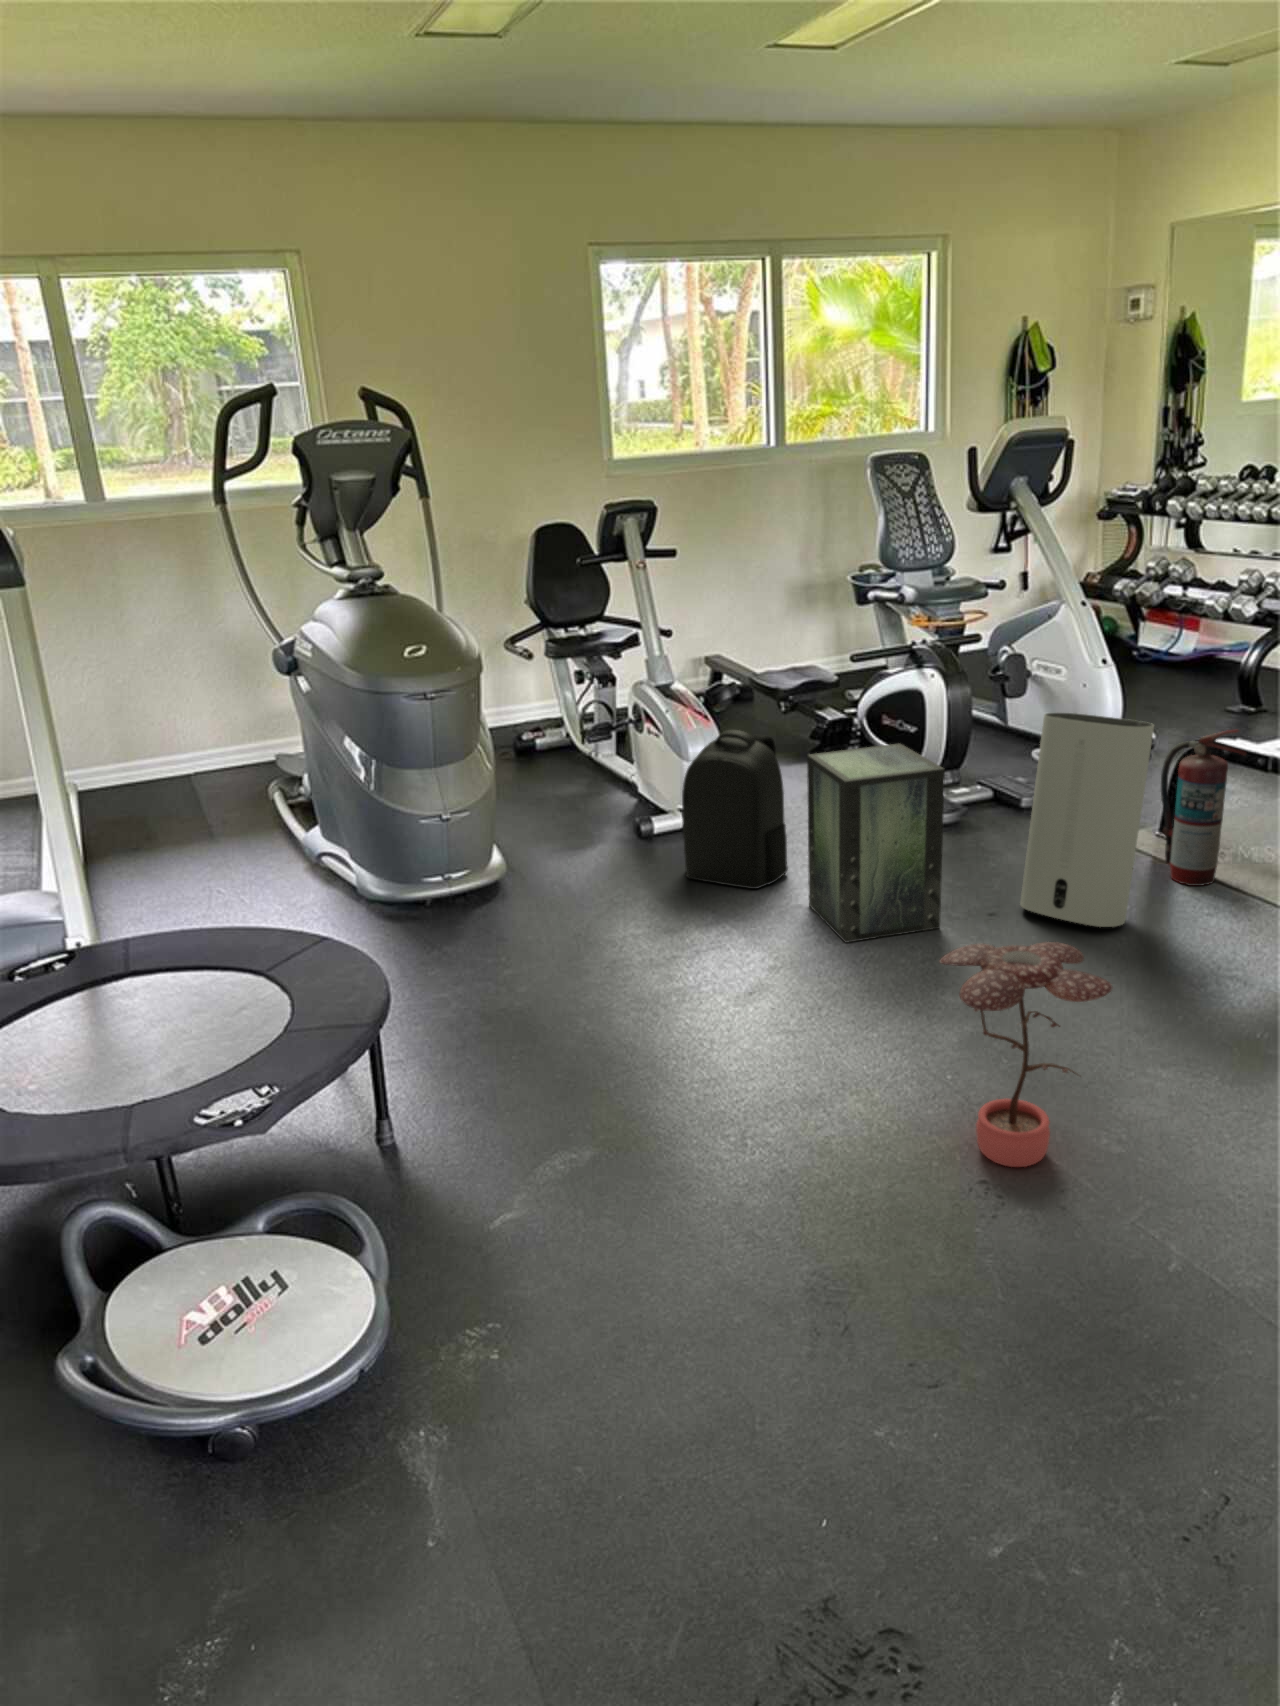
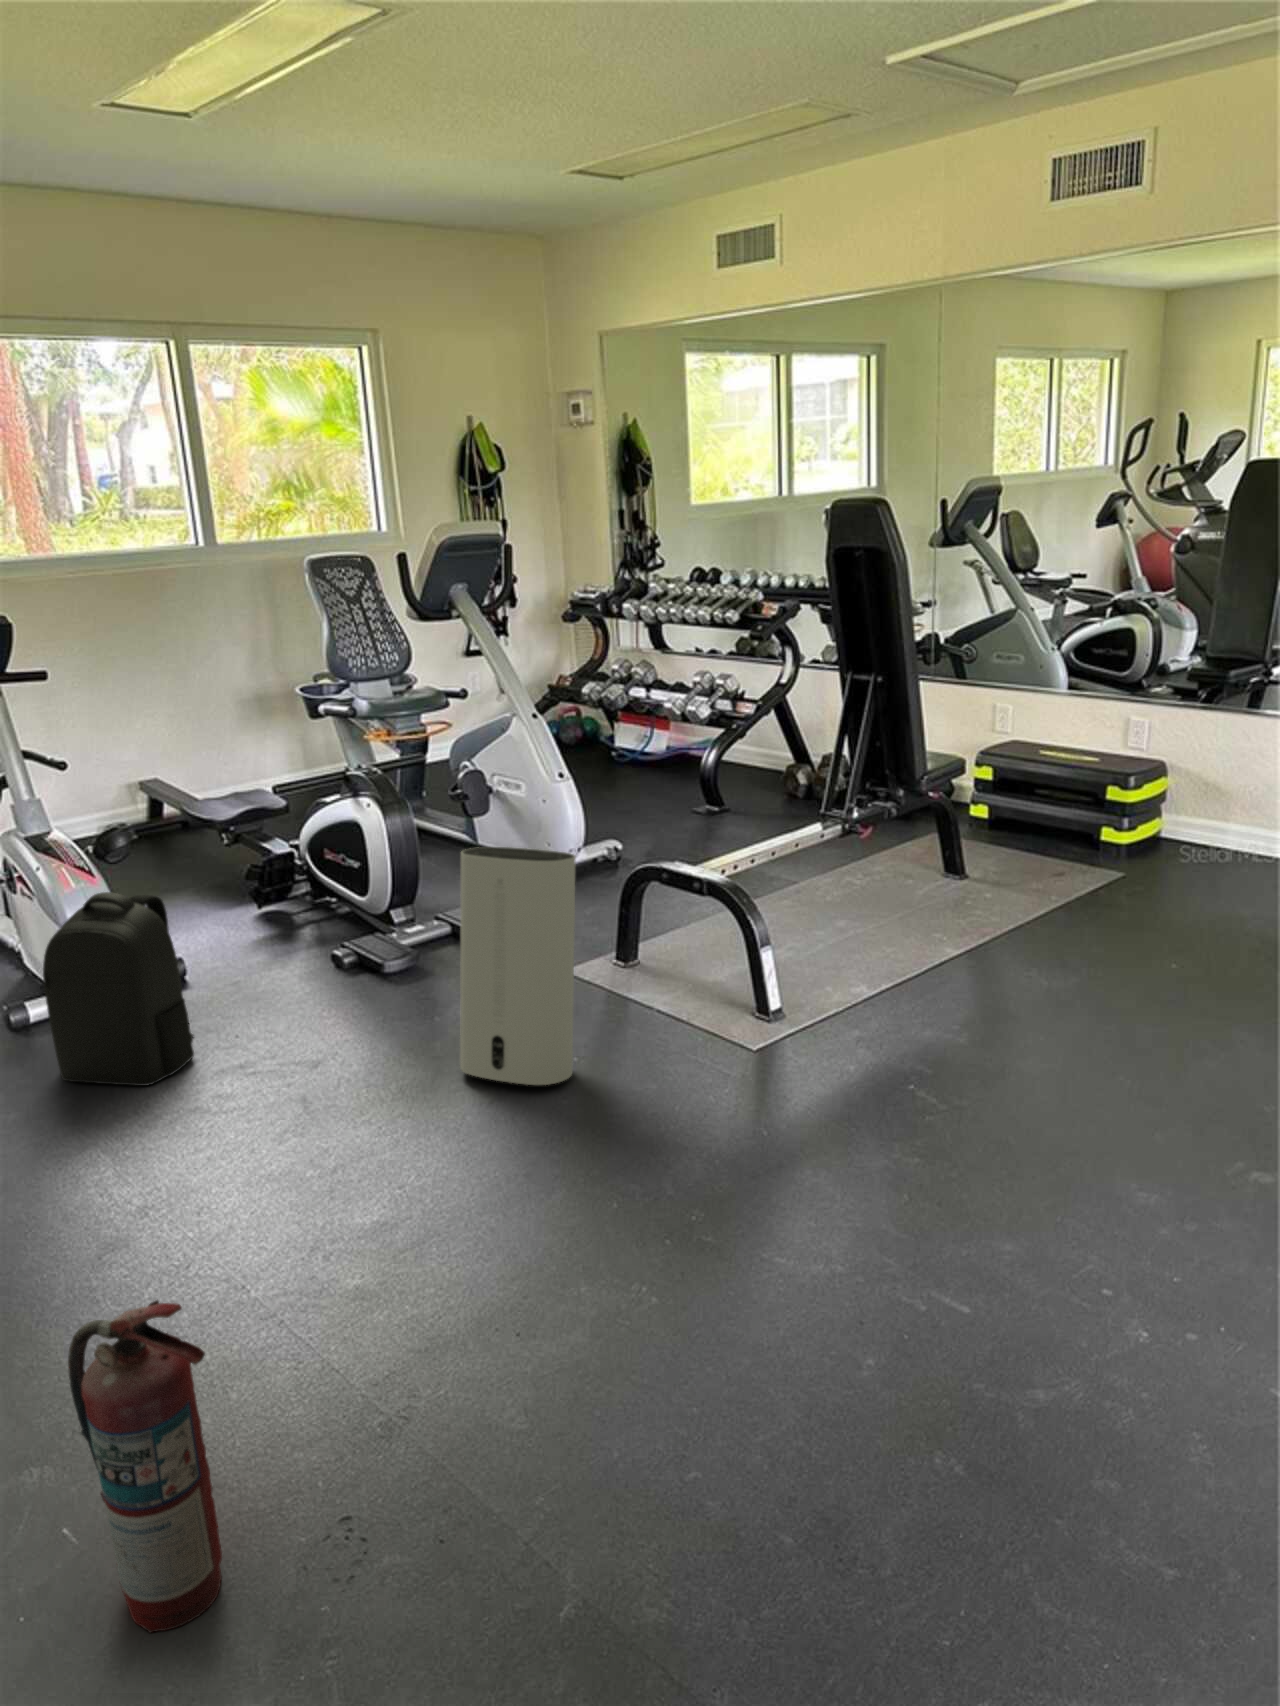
fire extinguisher: present [1161,730,1246,886] -> present [68,1300,222,1633]
storage box: present [807,744,945,943] -> none [187,896,367,1147]
potted plant: present [940,942,1112,1167] -> none [285,1153,485,1448]

